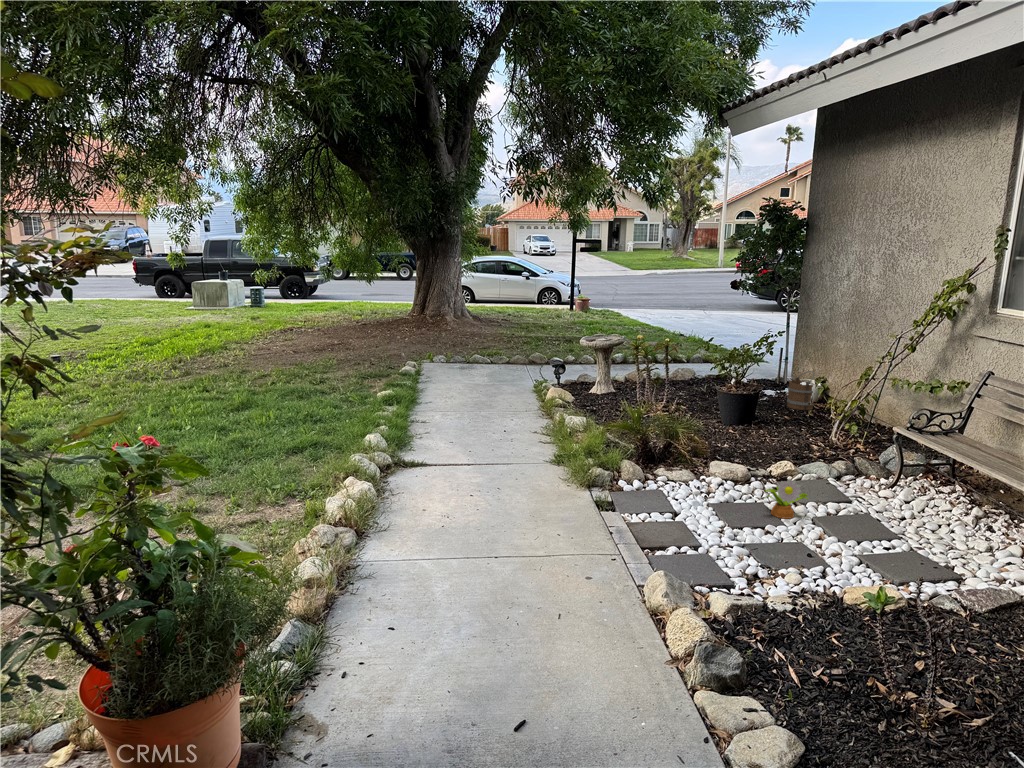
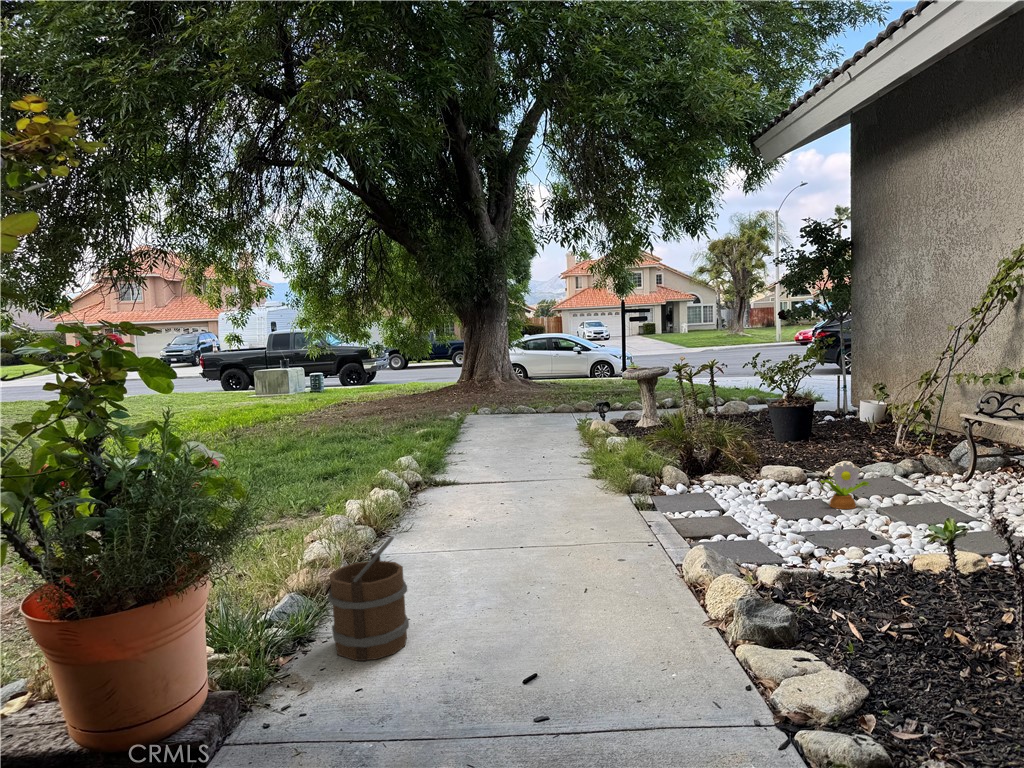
bucket: present [787,371,814,410] -> present [329,536,409,661]

